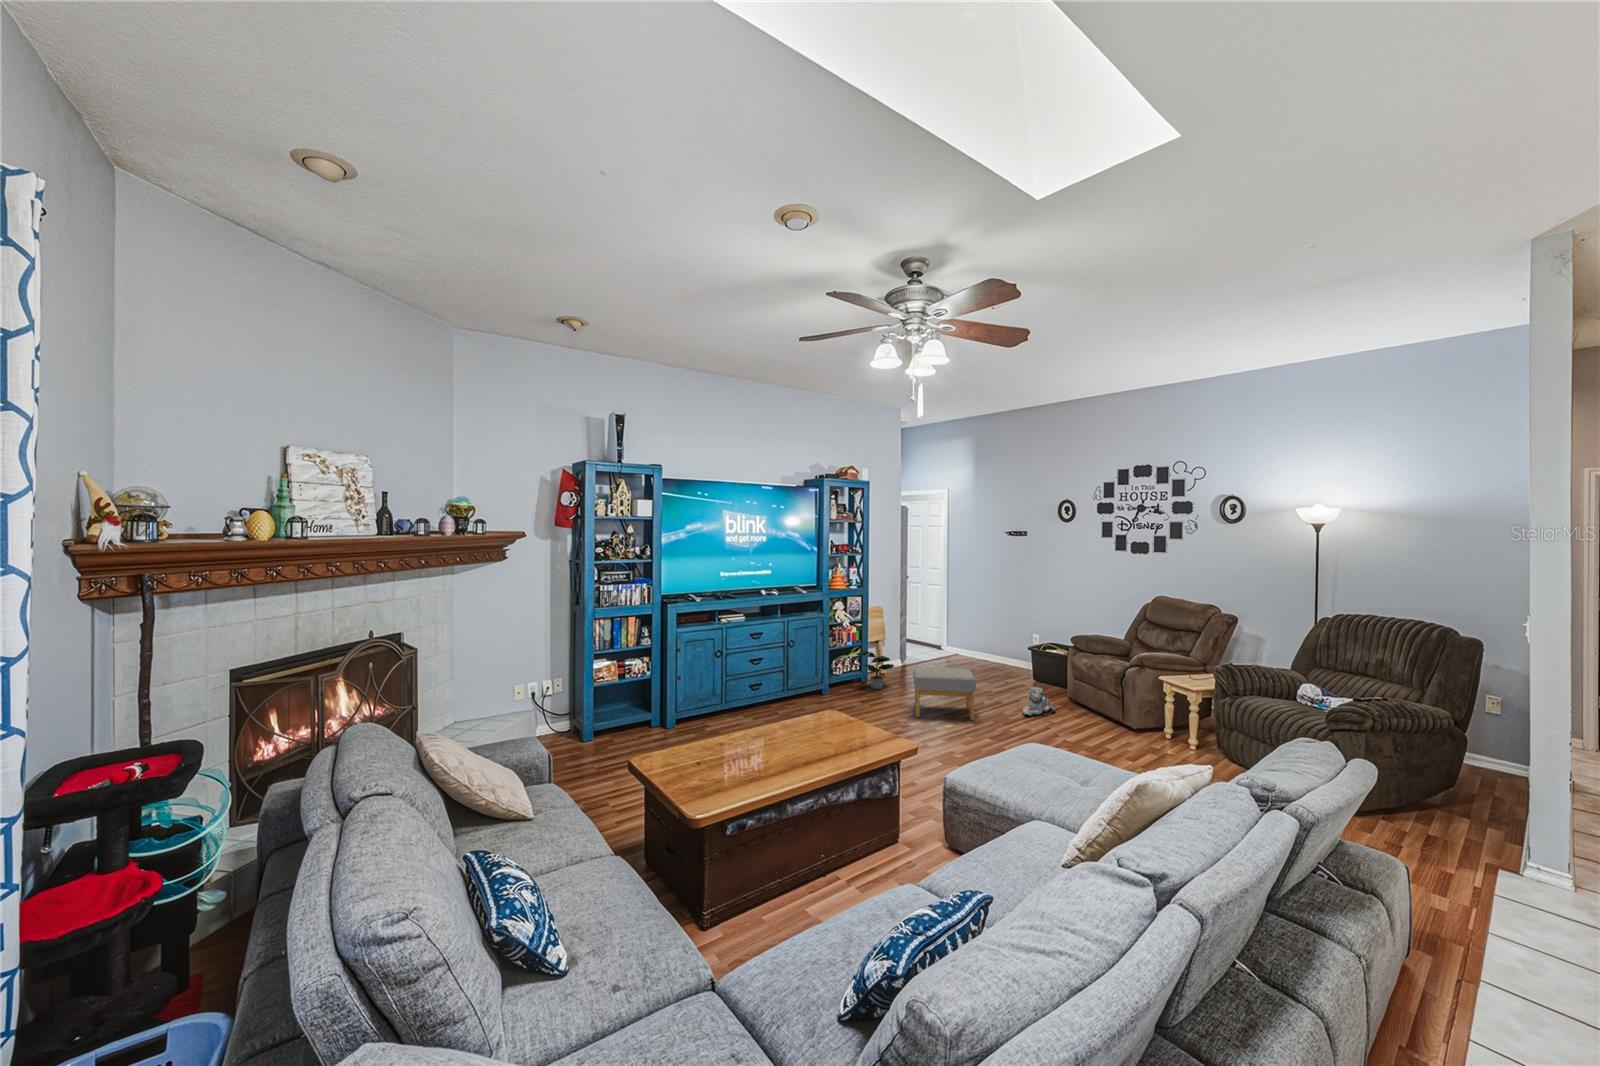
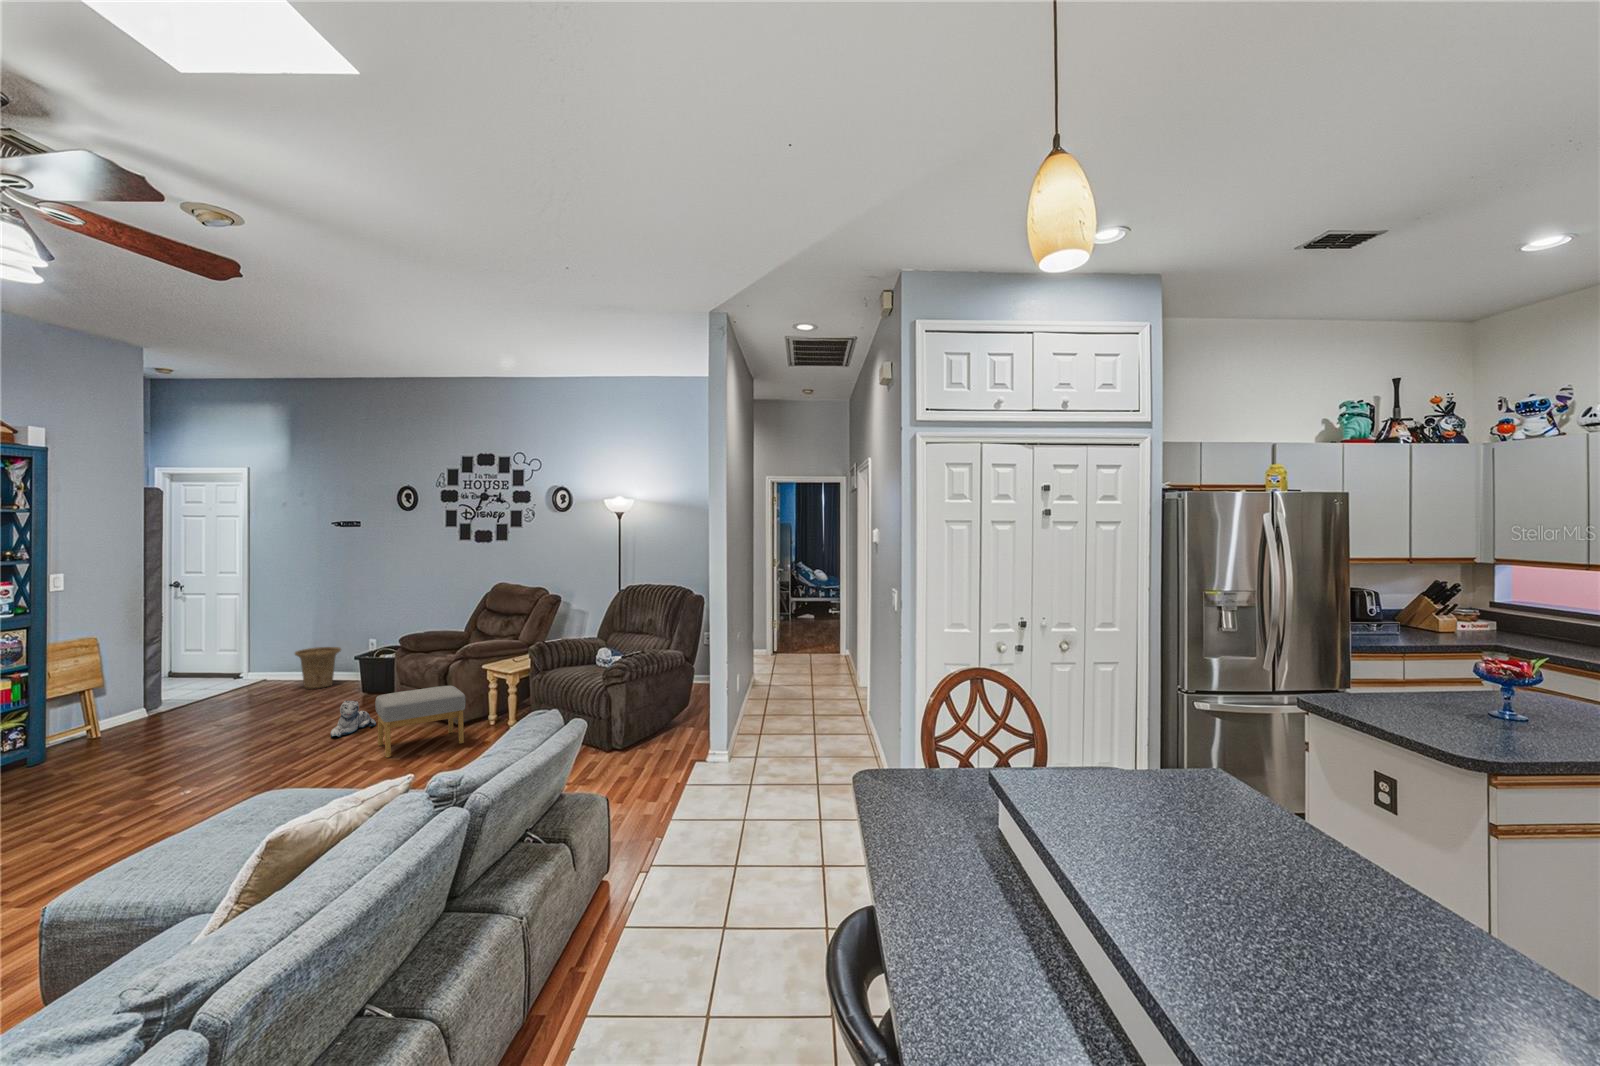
basket: none [981,634,1013,668] -> present [295,647,341,689]
potted plant: present [860,651,894,689] -> none [56,700,129,753]
footstool: present [913,667,976,720] -> present [375,686,466,758]

